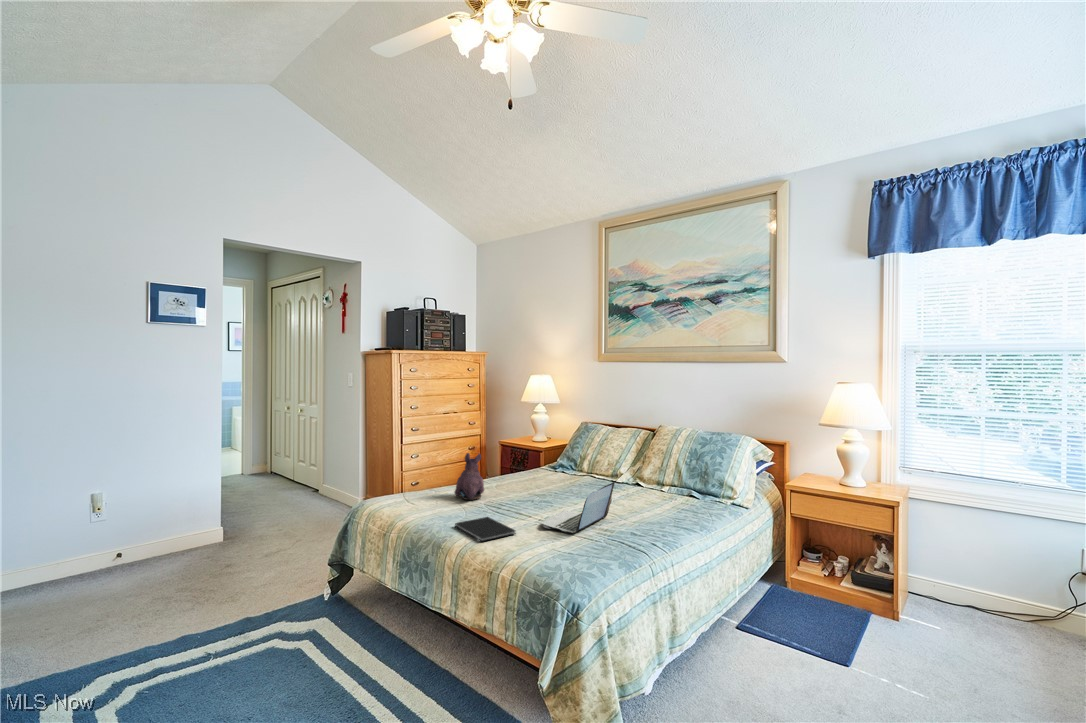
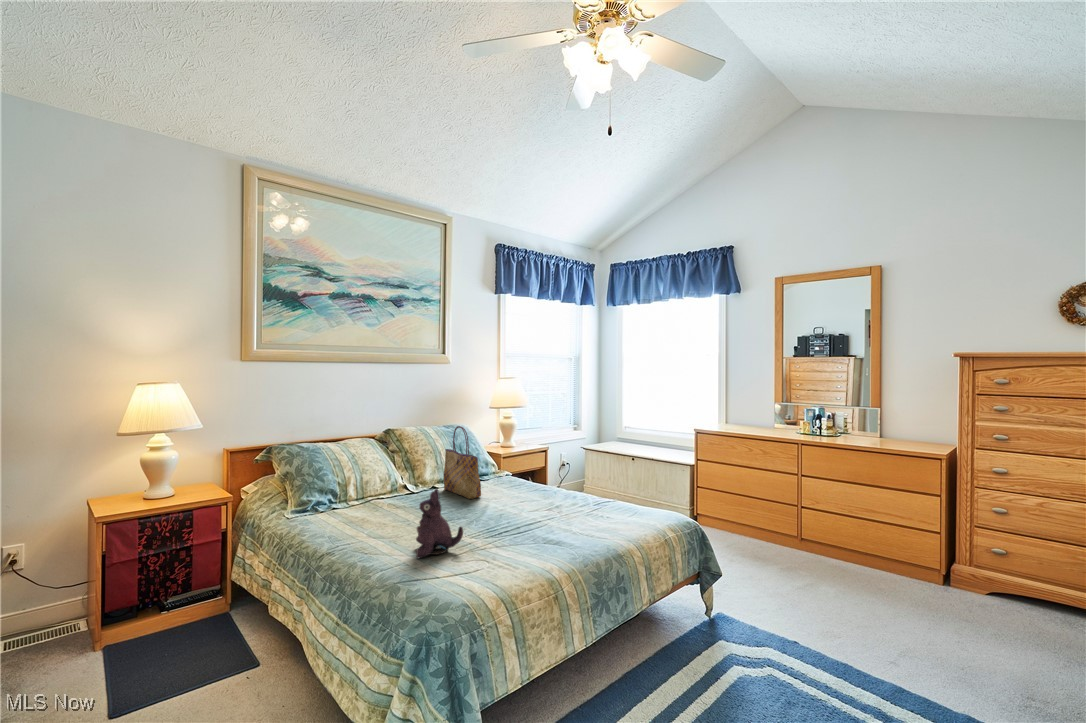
tote bag: none [614,425,657,500] -> present [444,426,481,499]
laptop: present [541,482,615,533] -> none [514,470,579,523]
notebook: present [455,517,516,541] -> none [532,529,602,554]

